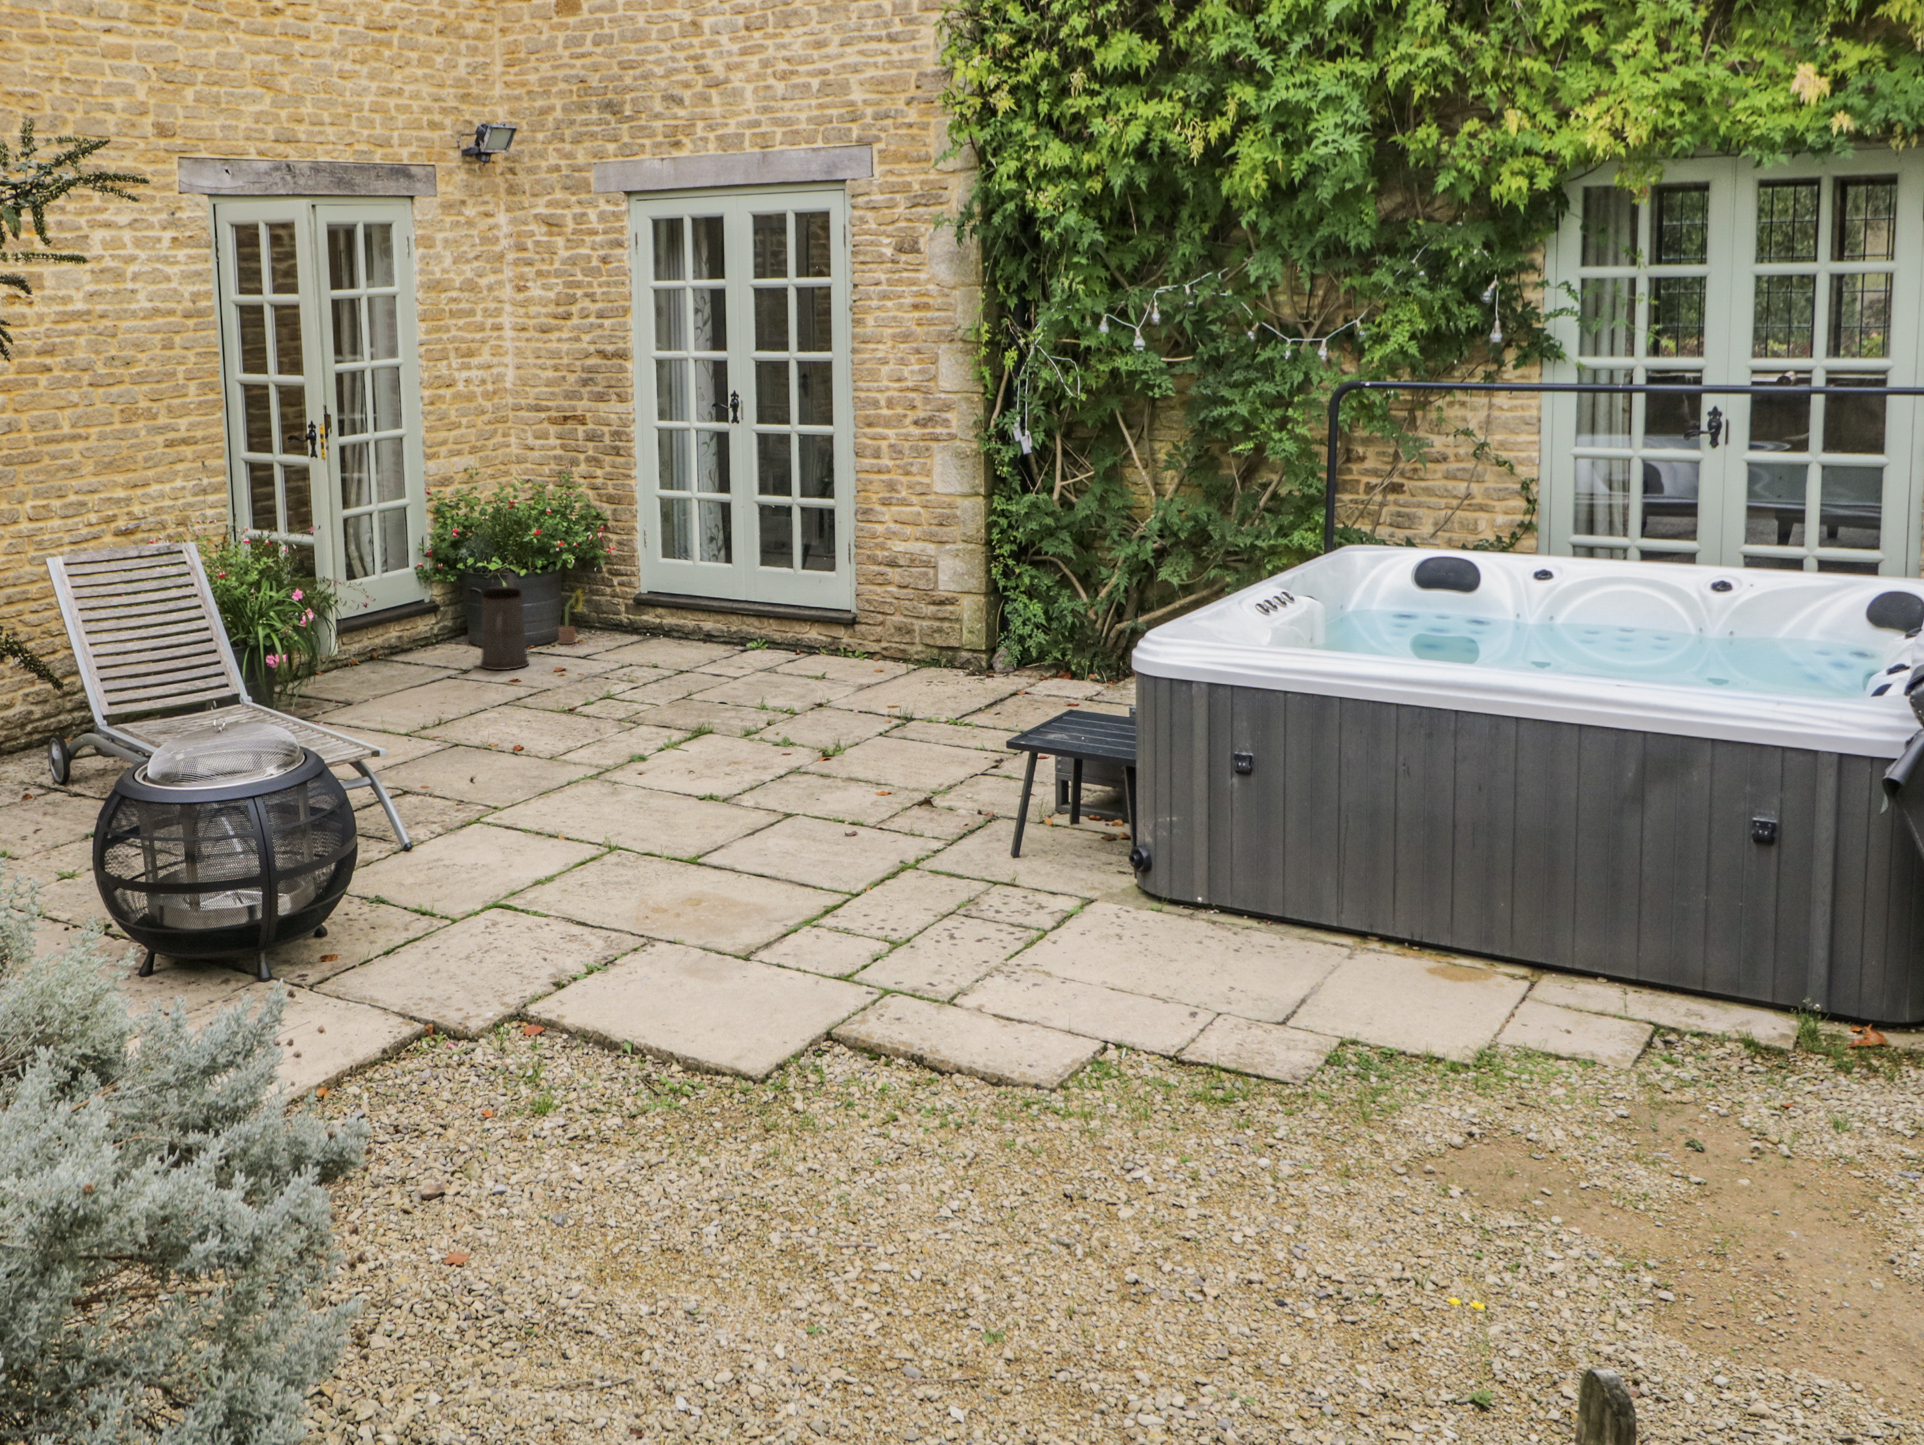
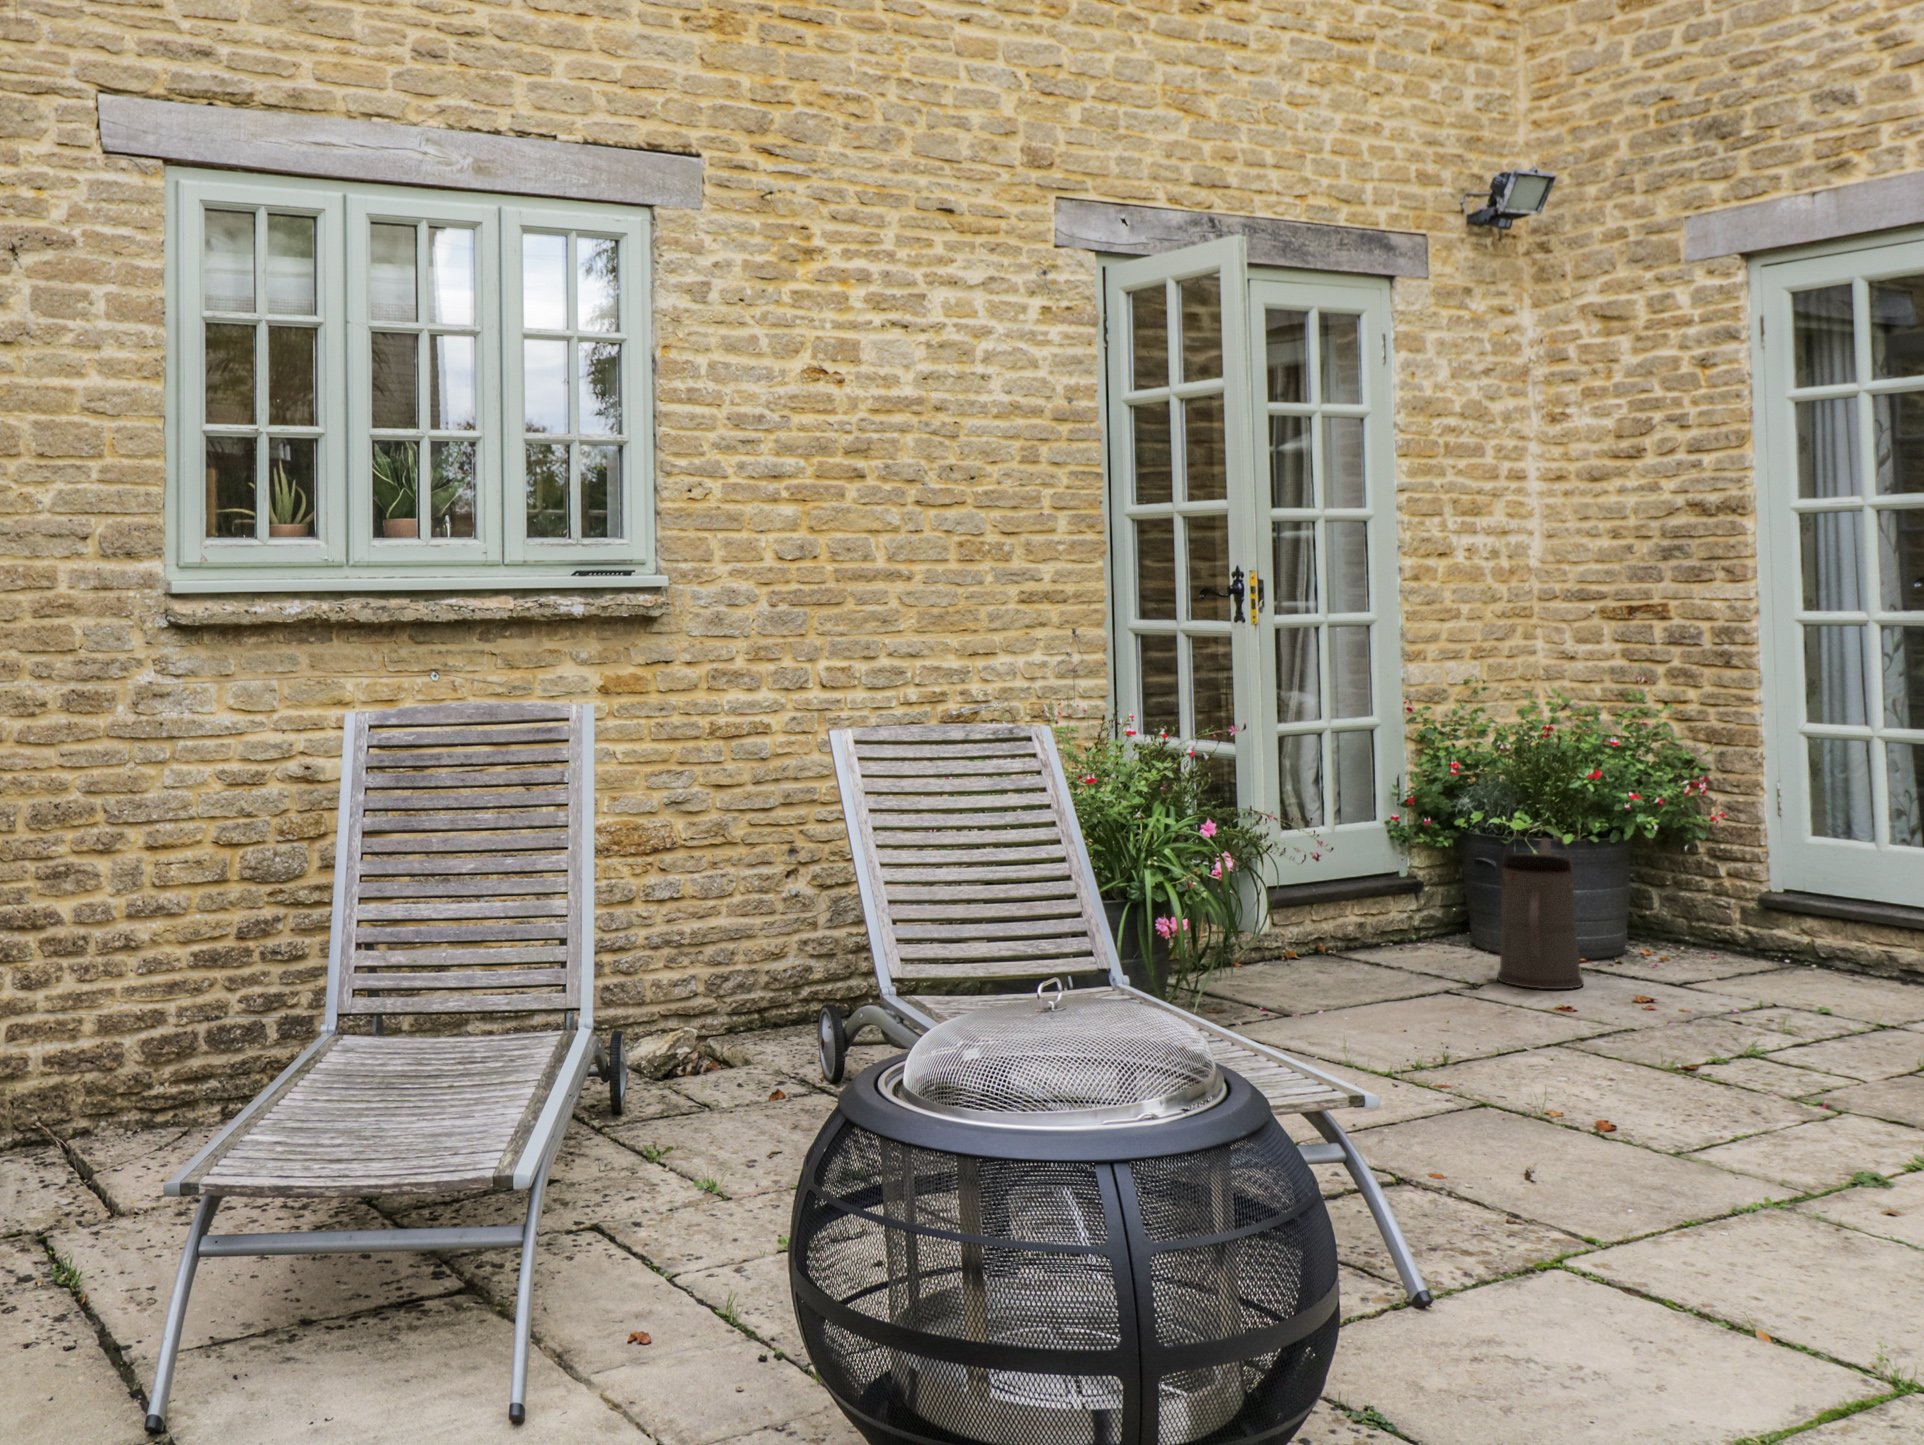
decorative plant: present [559,590,583,644] -> none [1626,870,1674,961]

